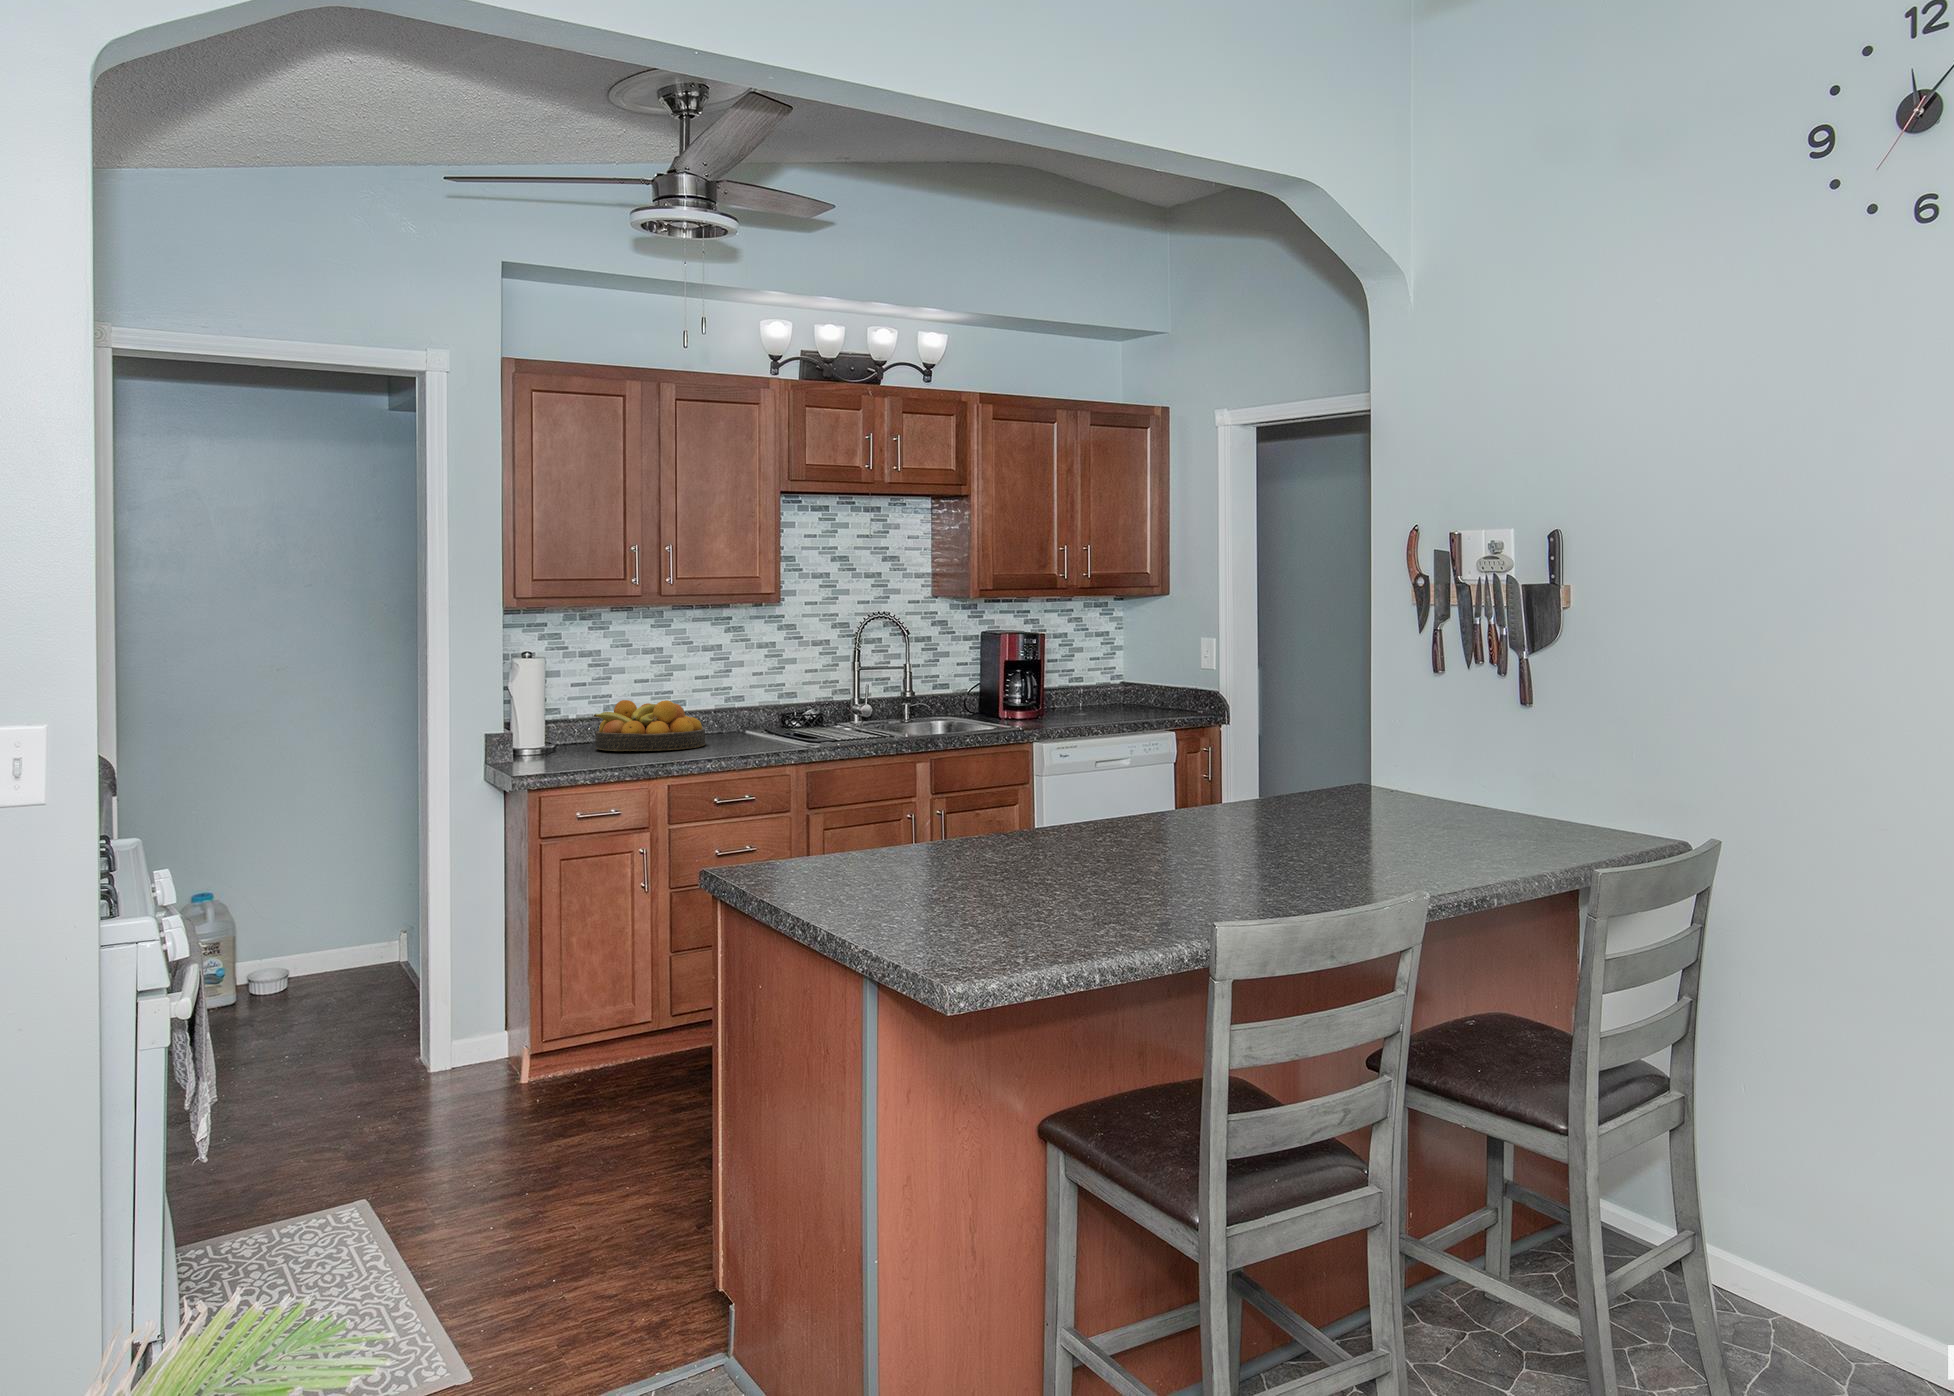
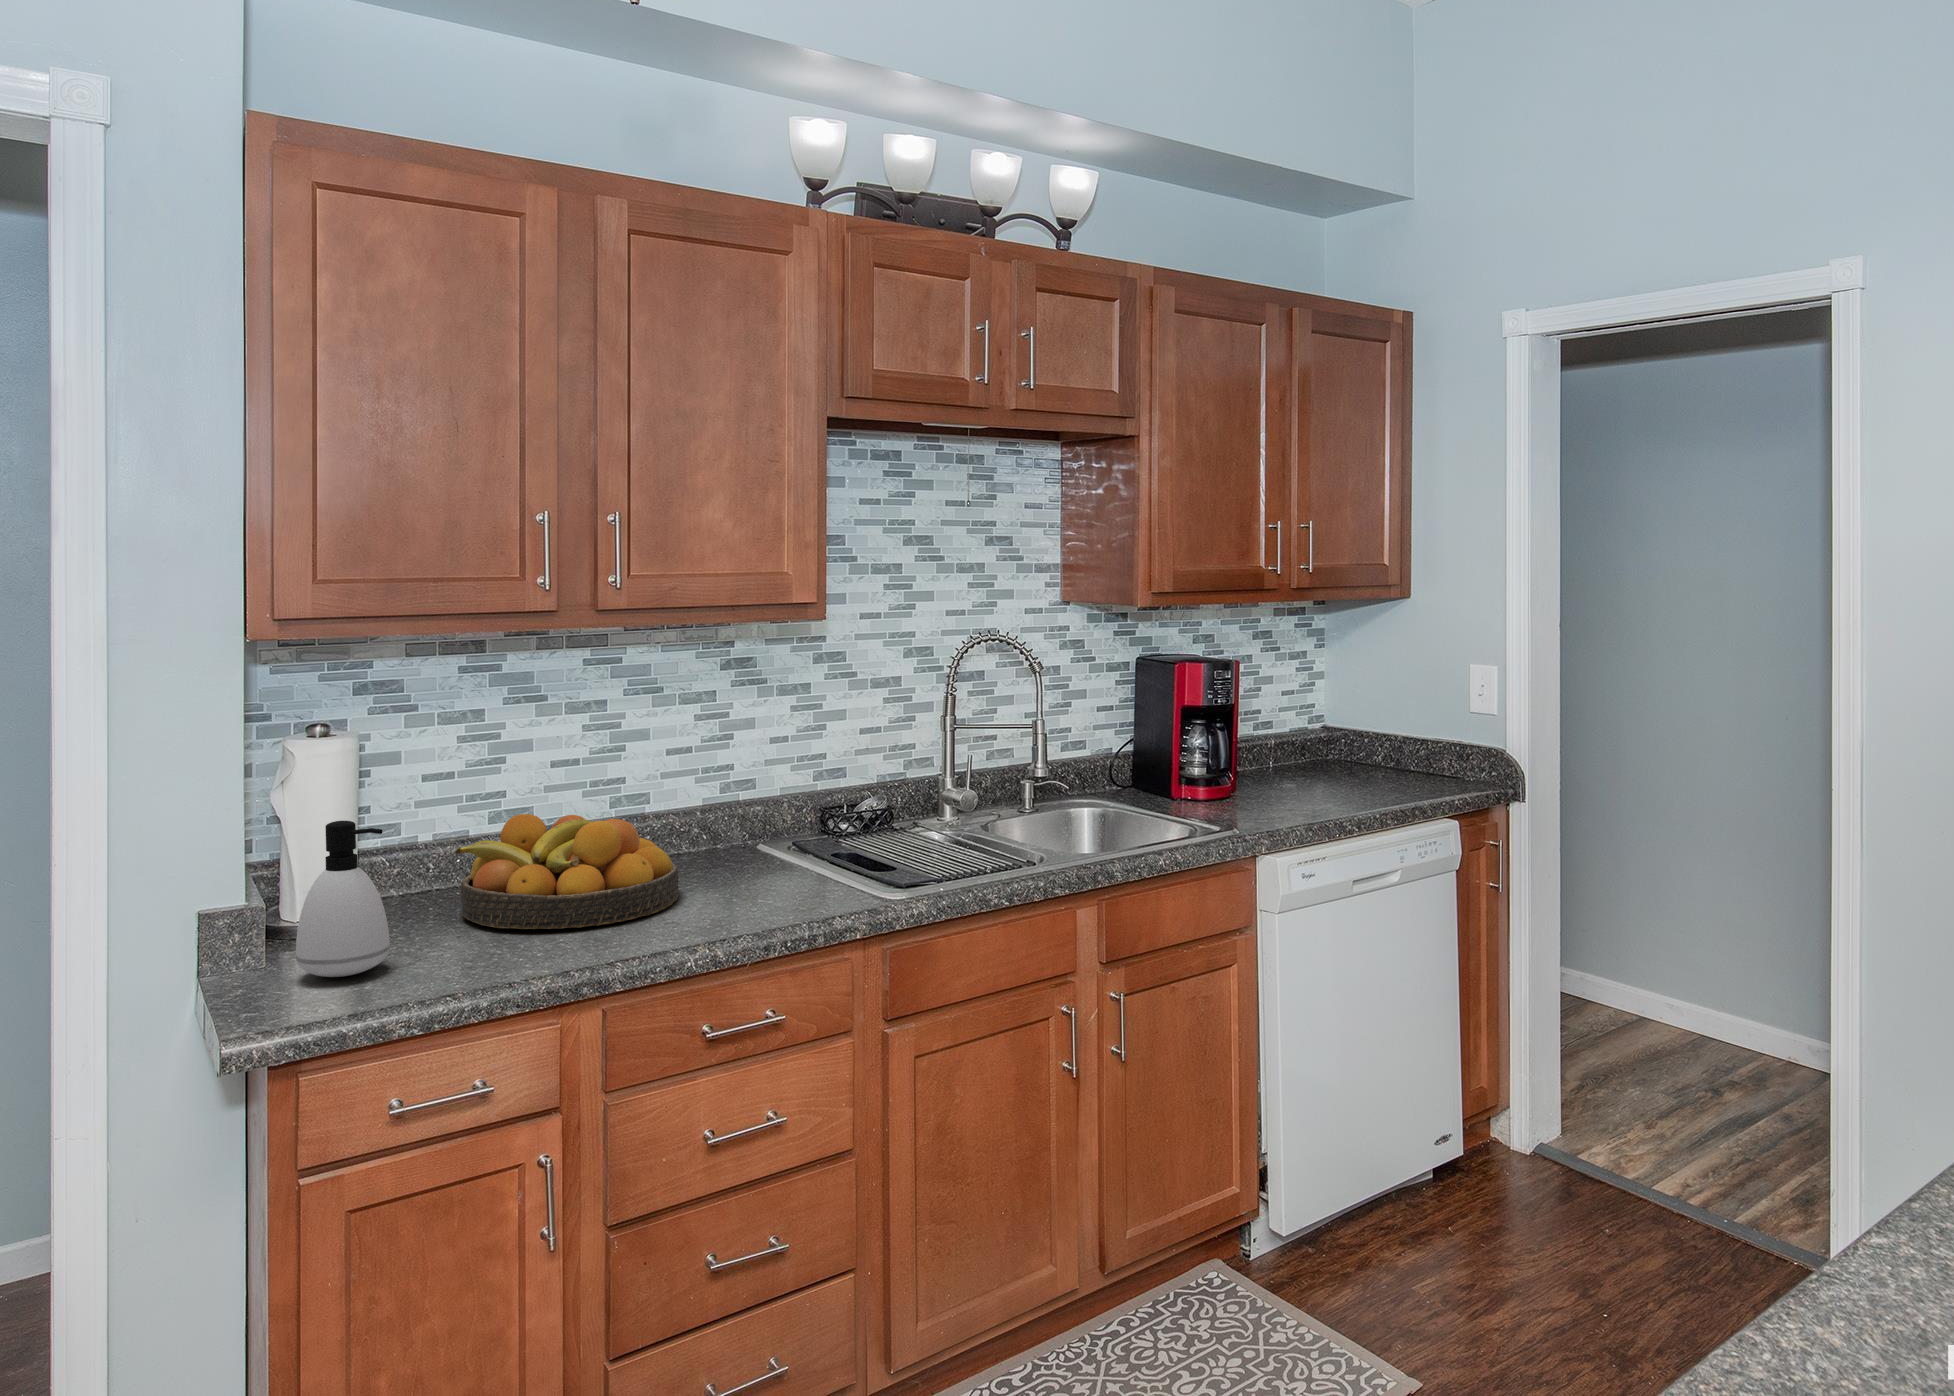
soap dispenser: none [532,689,573,761] -> present [296,821,390,977]

